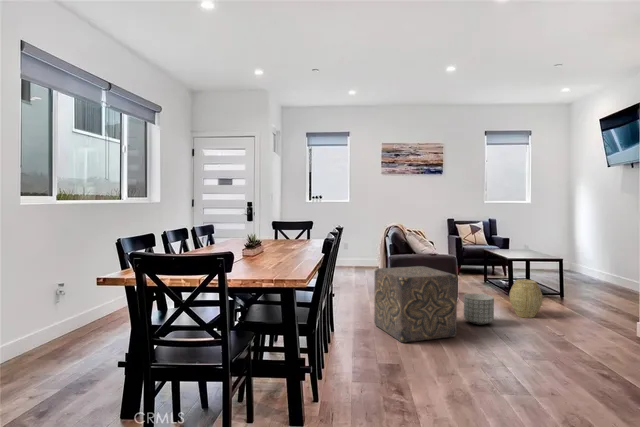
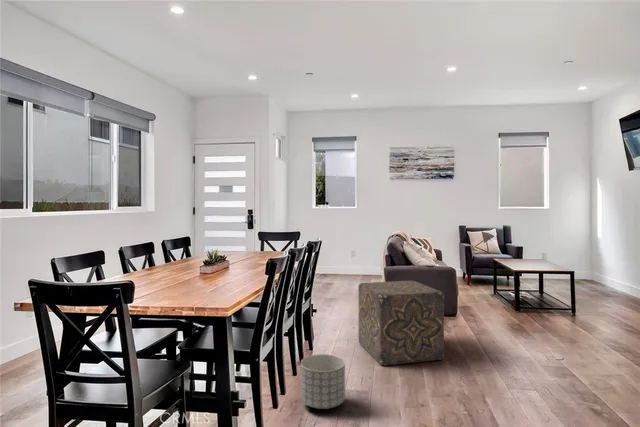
woven basket: present [509,279,543,318] -> none [511,295,548,338]
planter: present [464,293,494,325] -> present [301,354,345,409]

